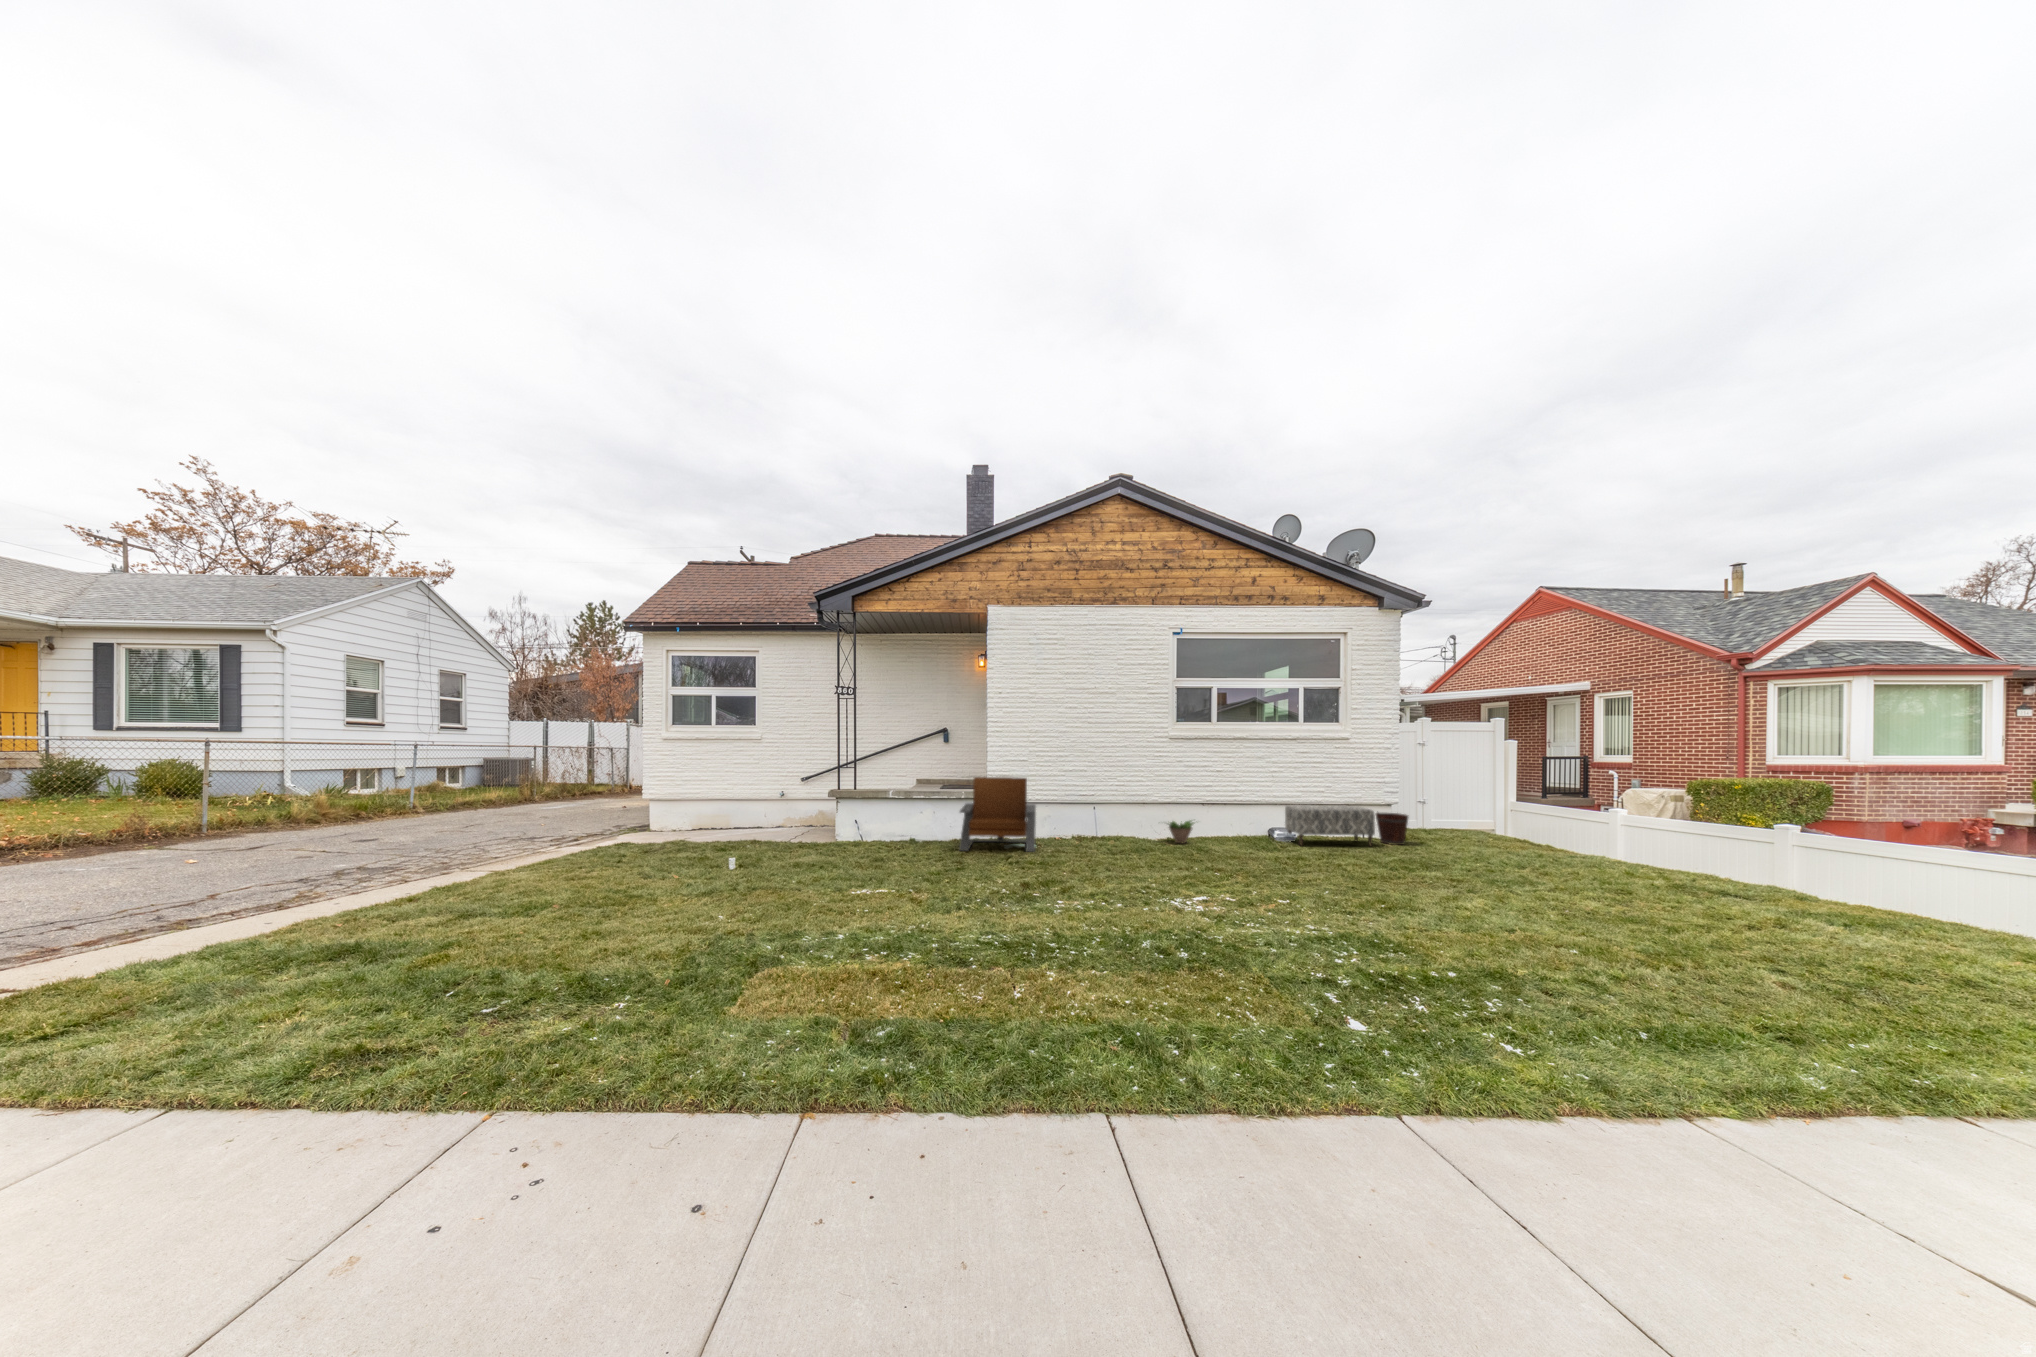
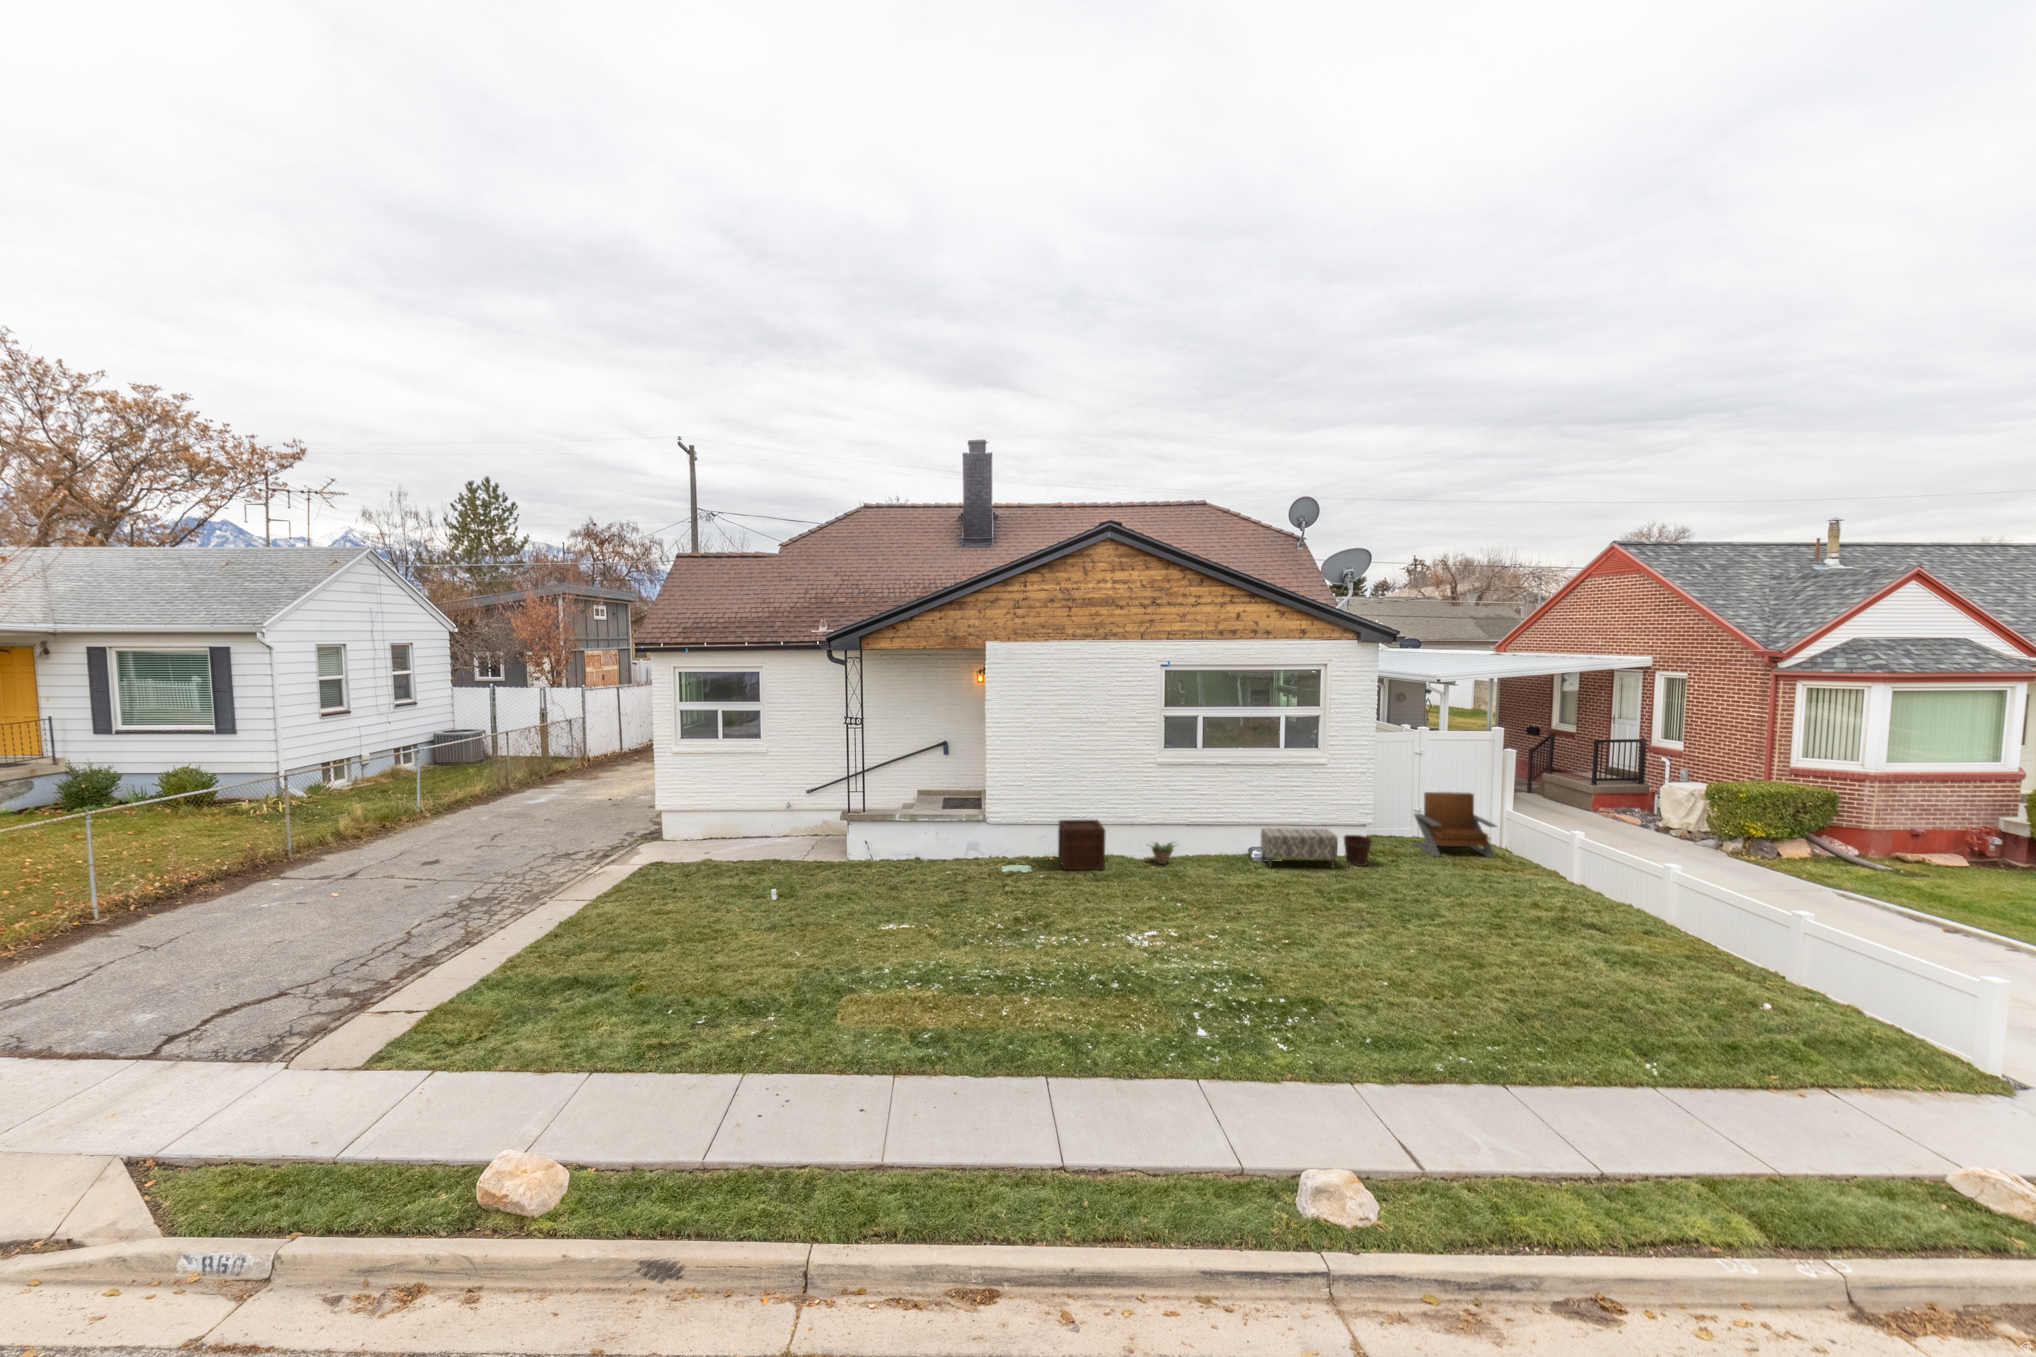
lounge chair: present [959,777,1036,852] -> present [1414,792,1496,858]
wooden crate: none [1066,796,1120,848] -> present [1058,820,1105,870]

